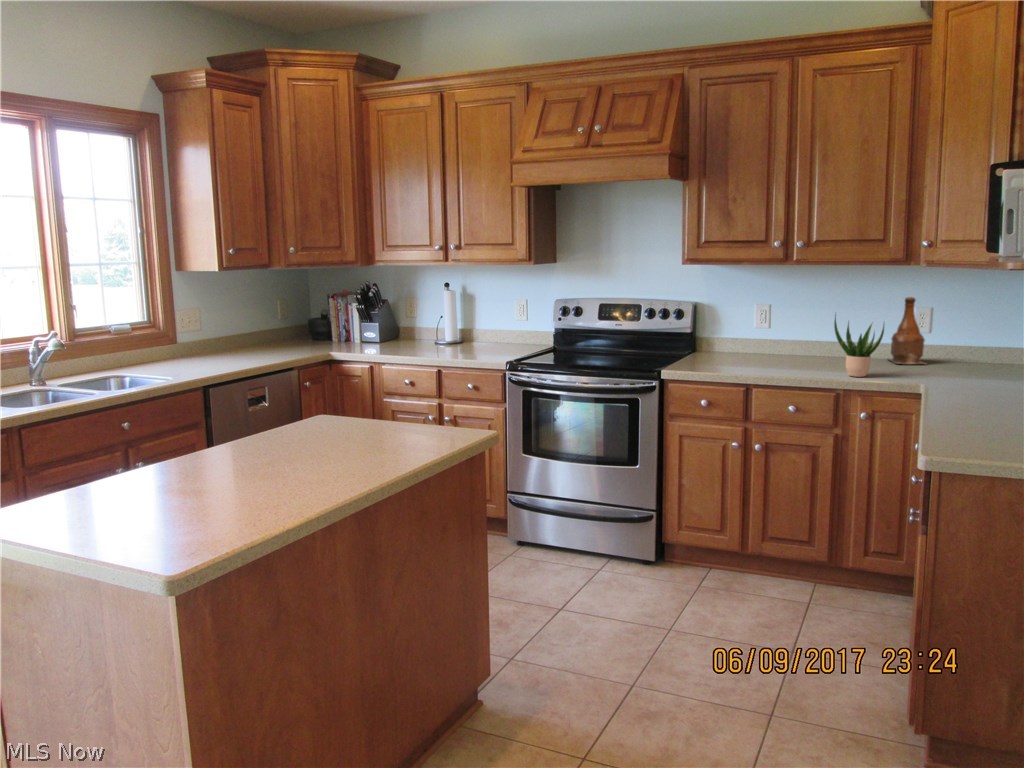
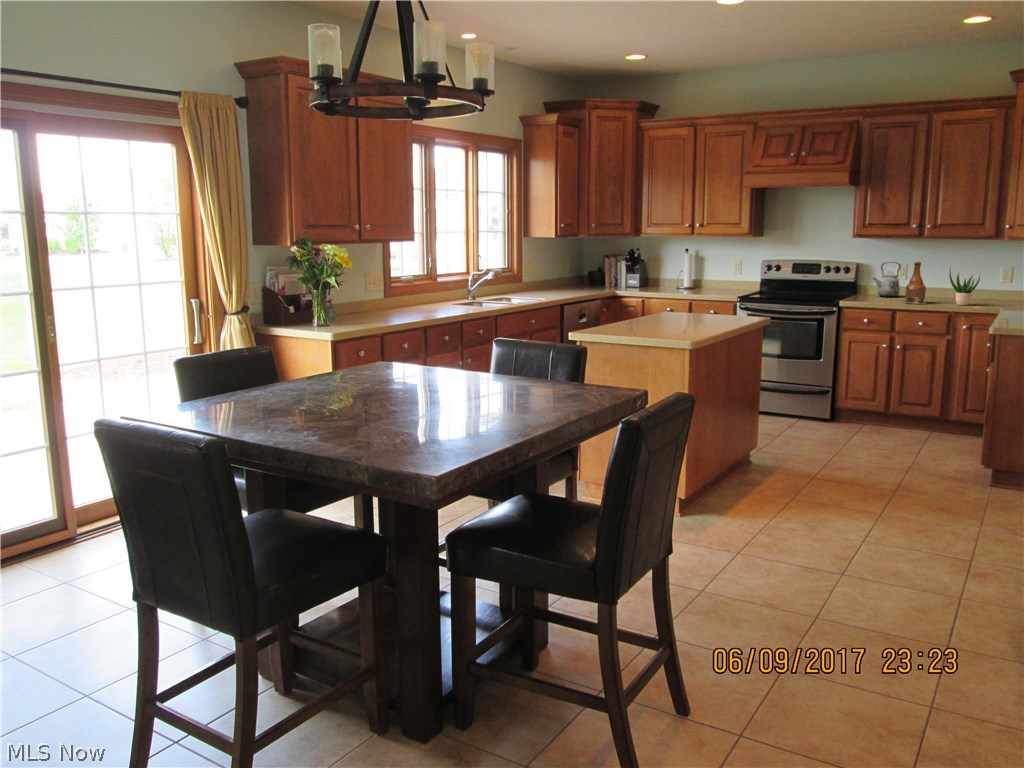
bottle: present [889,297,925,364] -> present [904,262,926,304]
kettle: none [715,302,757,358] -> present [873,262,901,297]

